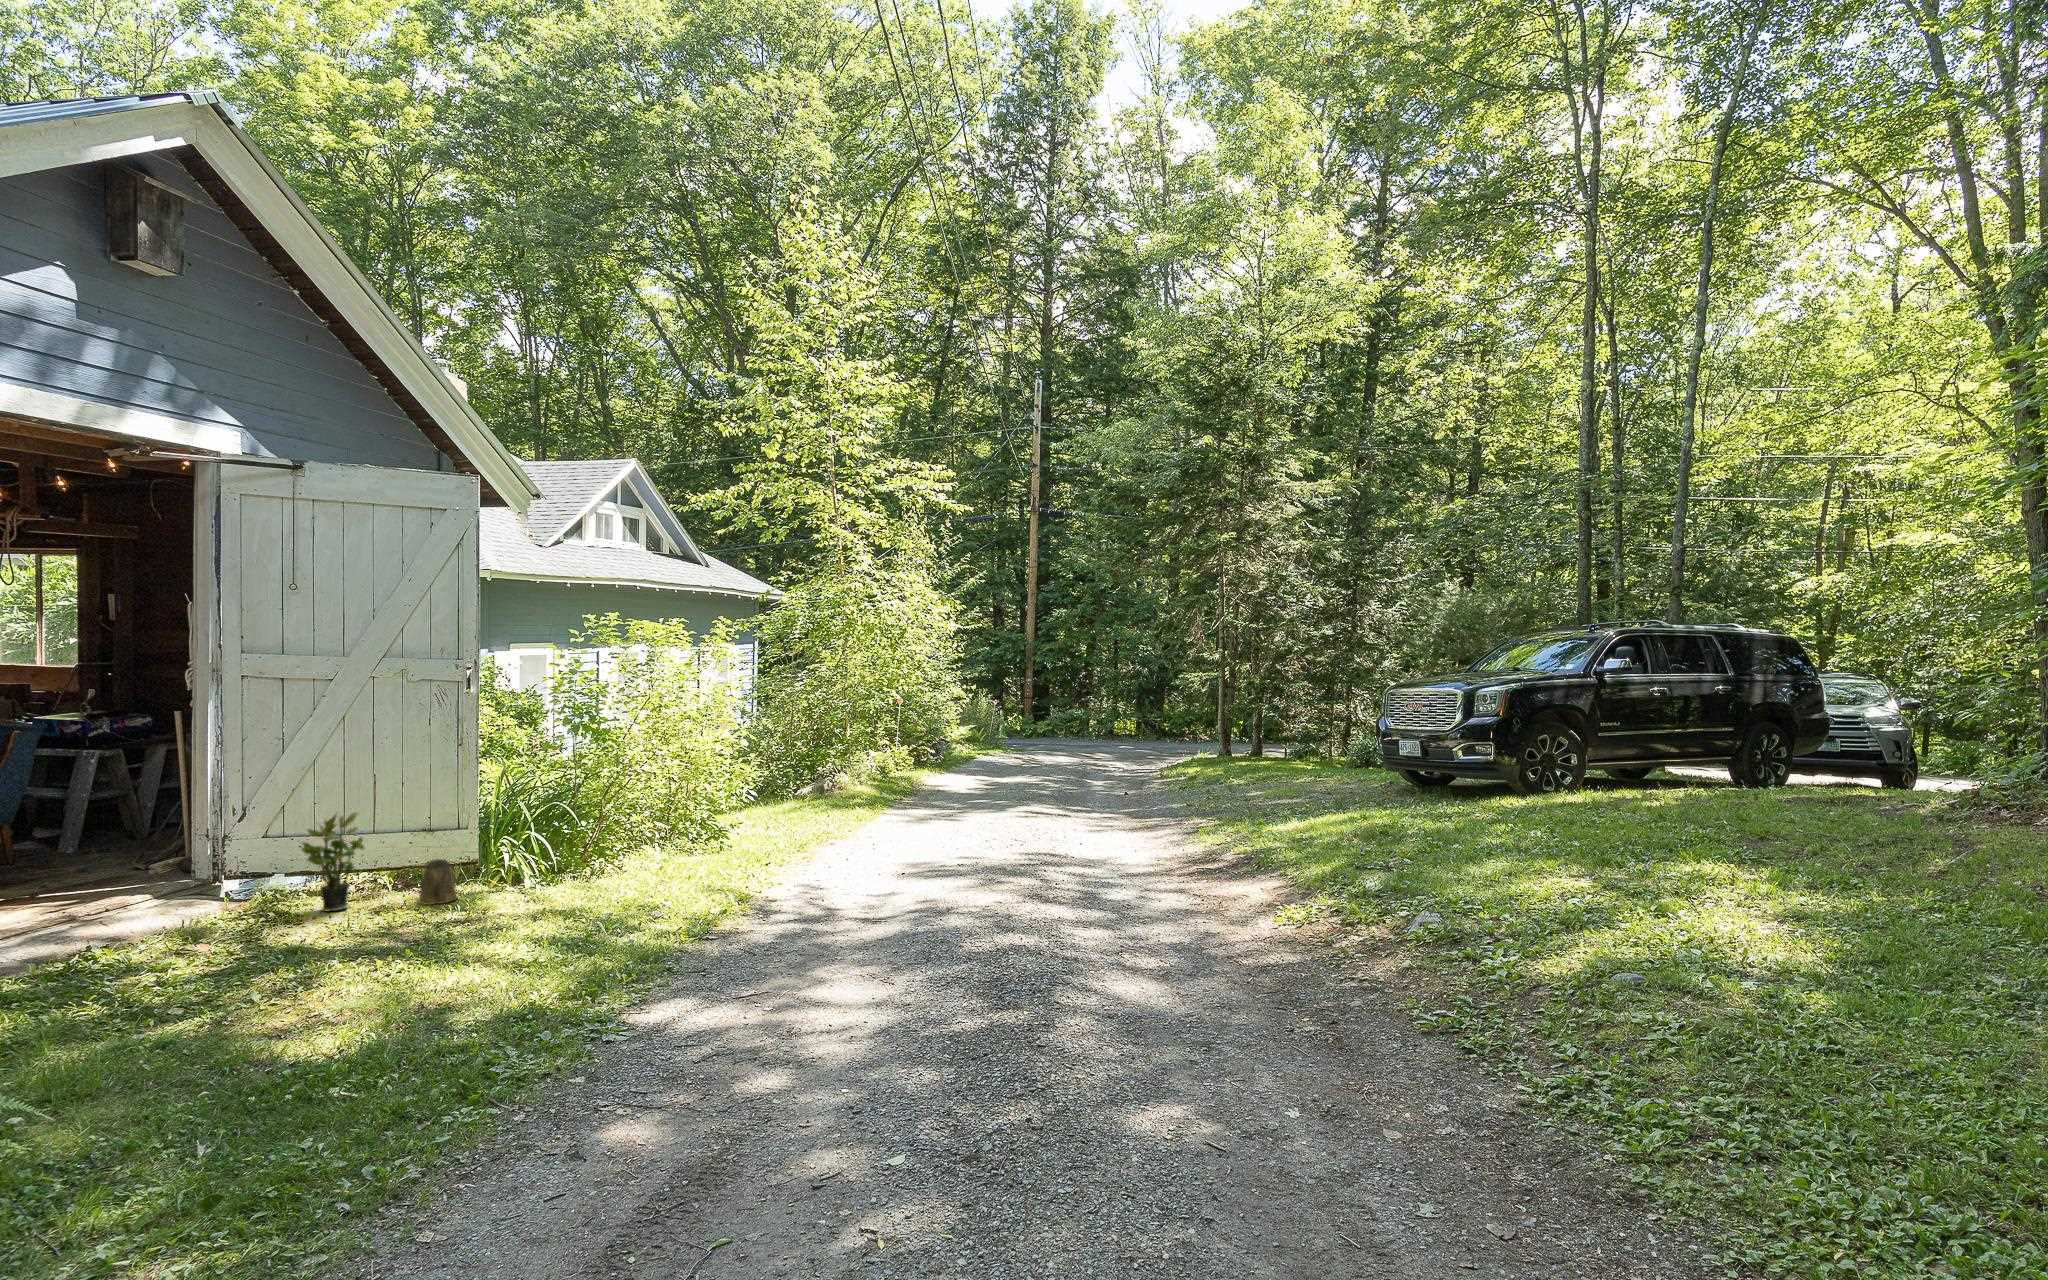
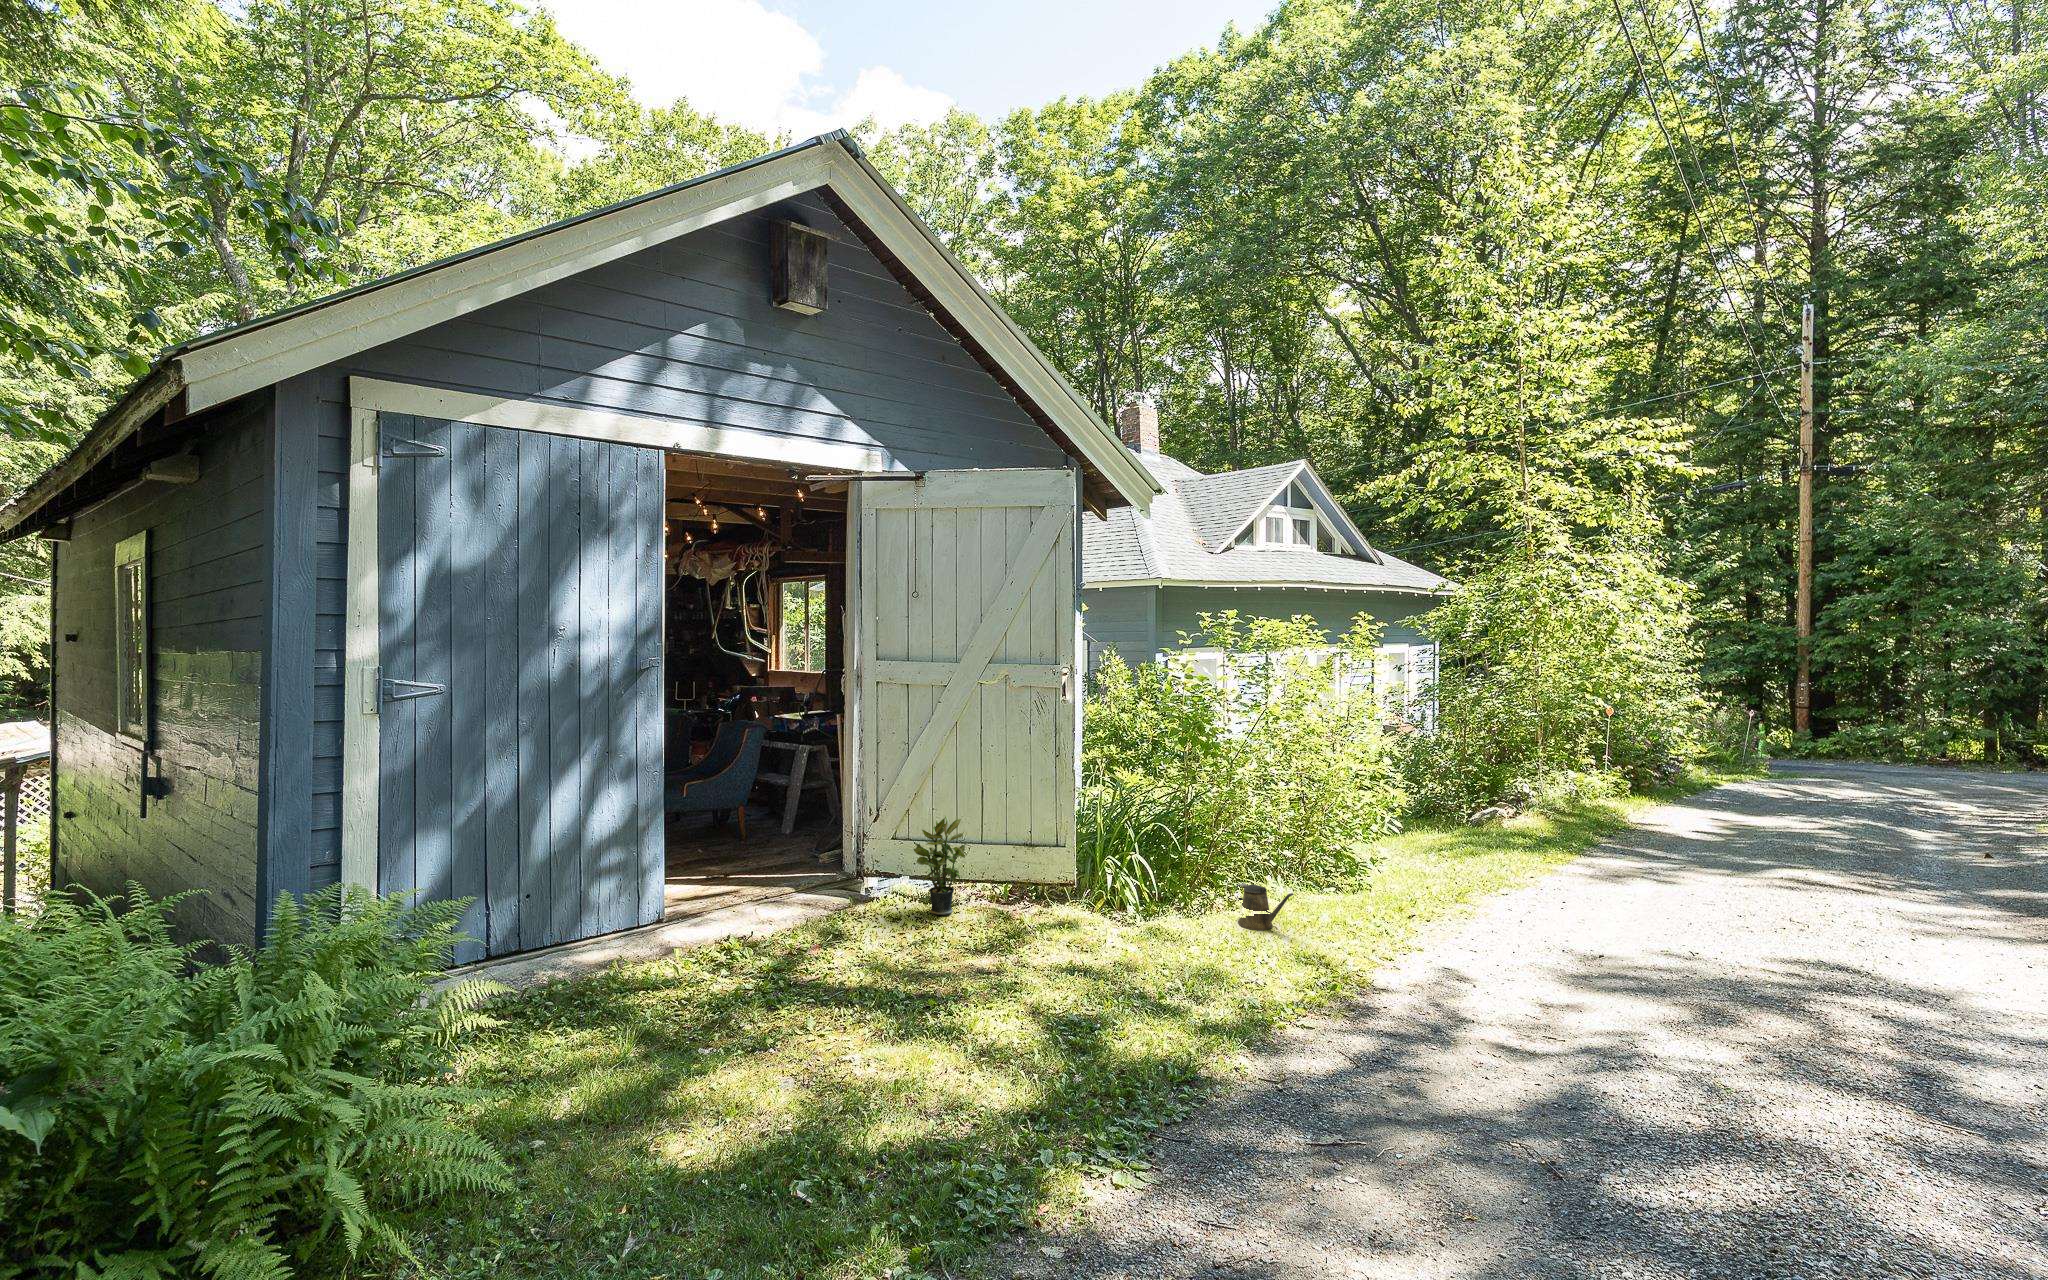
watering can: present [419,859,457,905] -> present [1236,883,1294,930]

